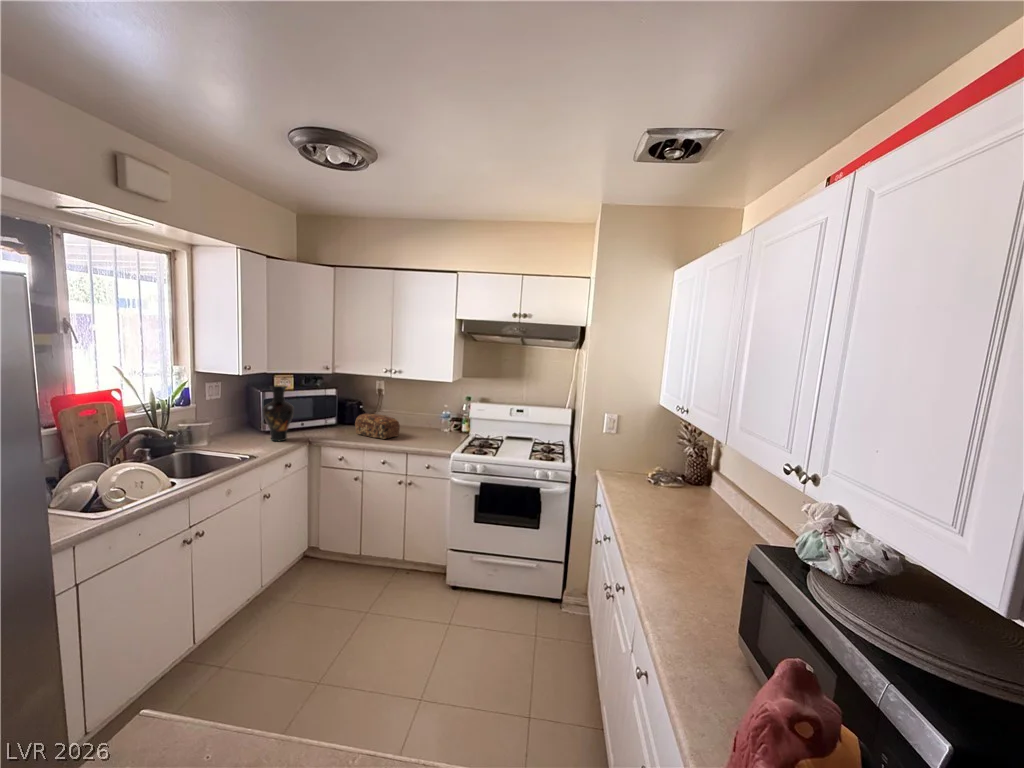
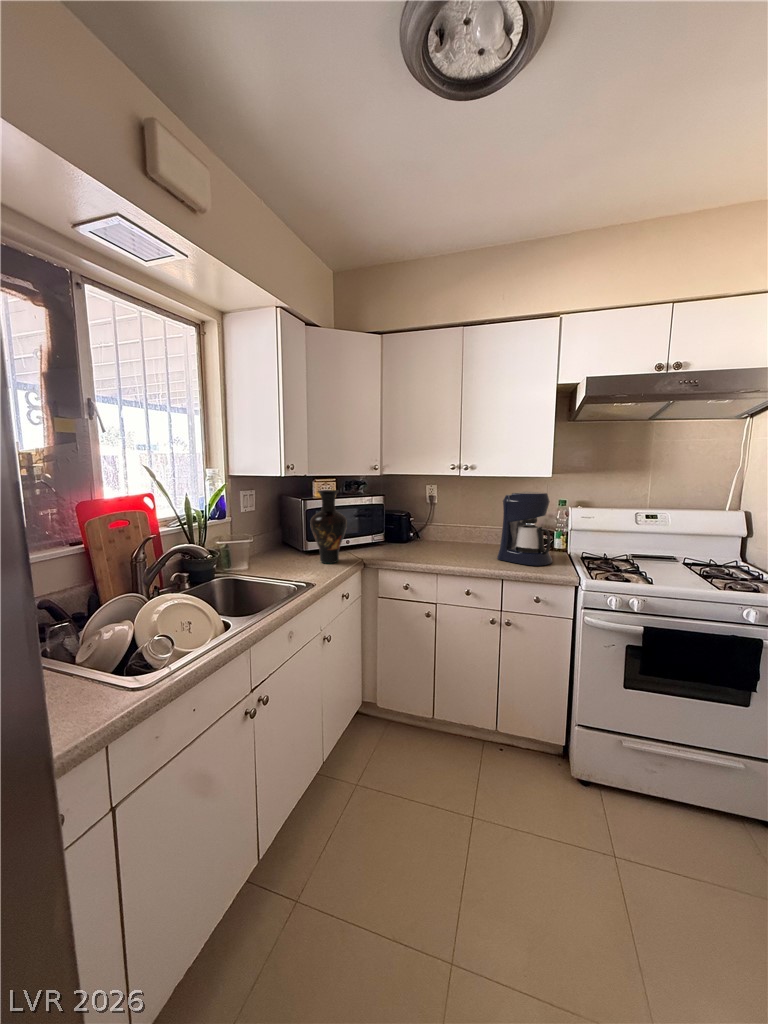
coffee maker: none [412,391,449,443] -> present [497,492,552,566]
bread loaf: present [355,413,400,439] -> none [417,526,477,560]

